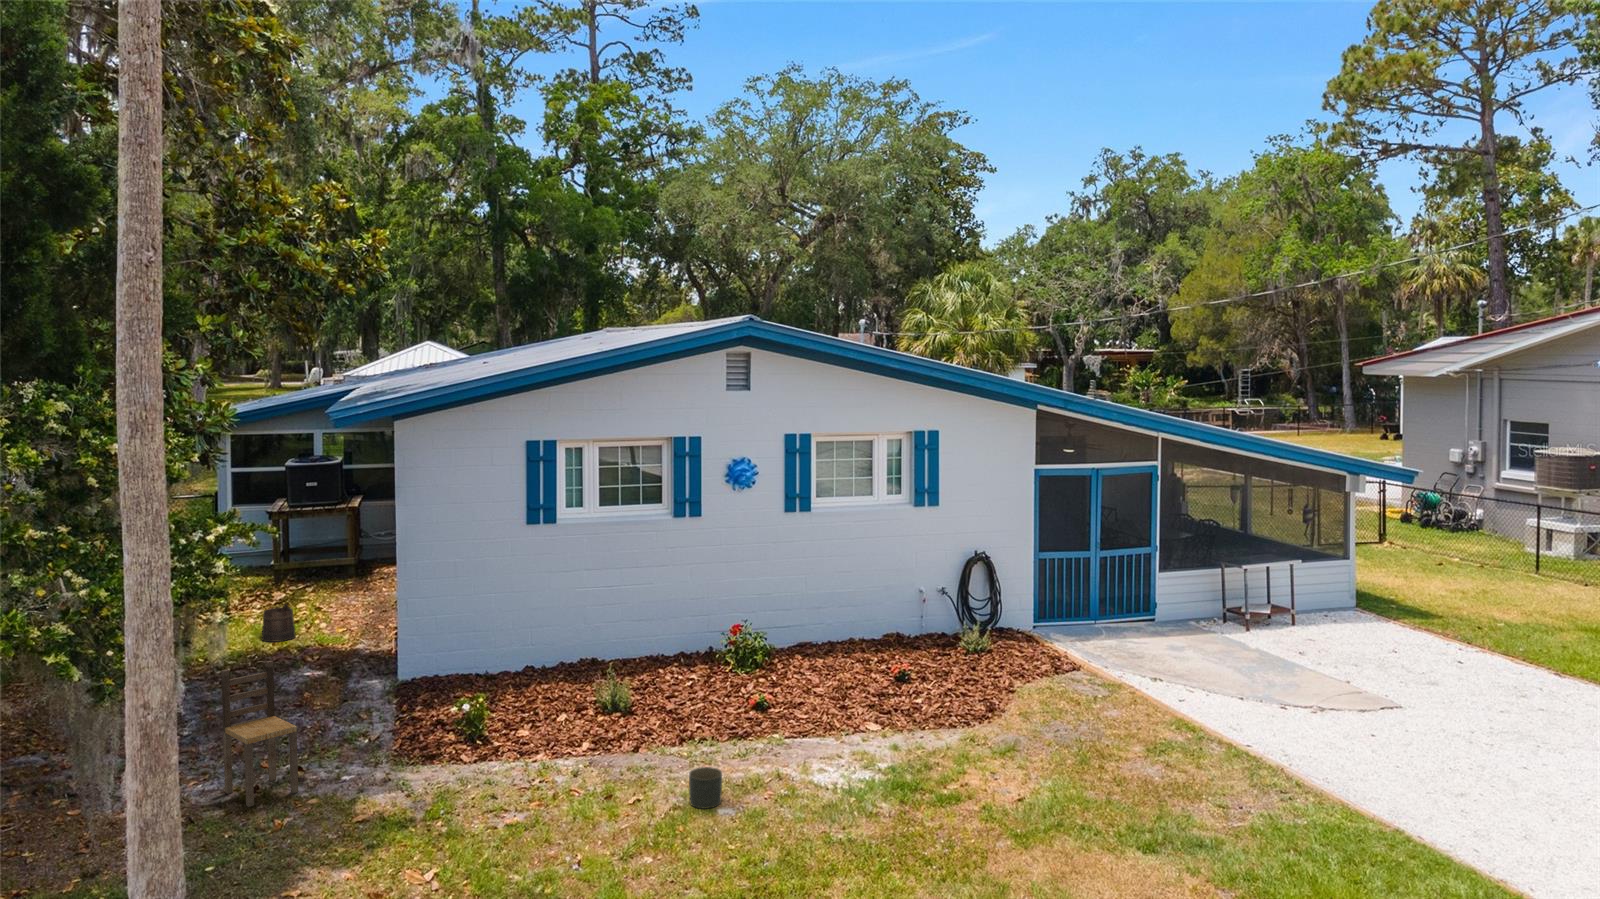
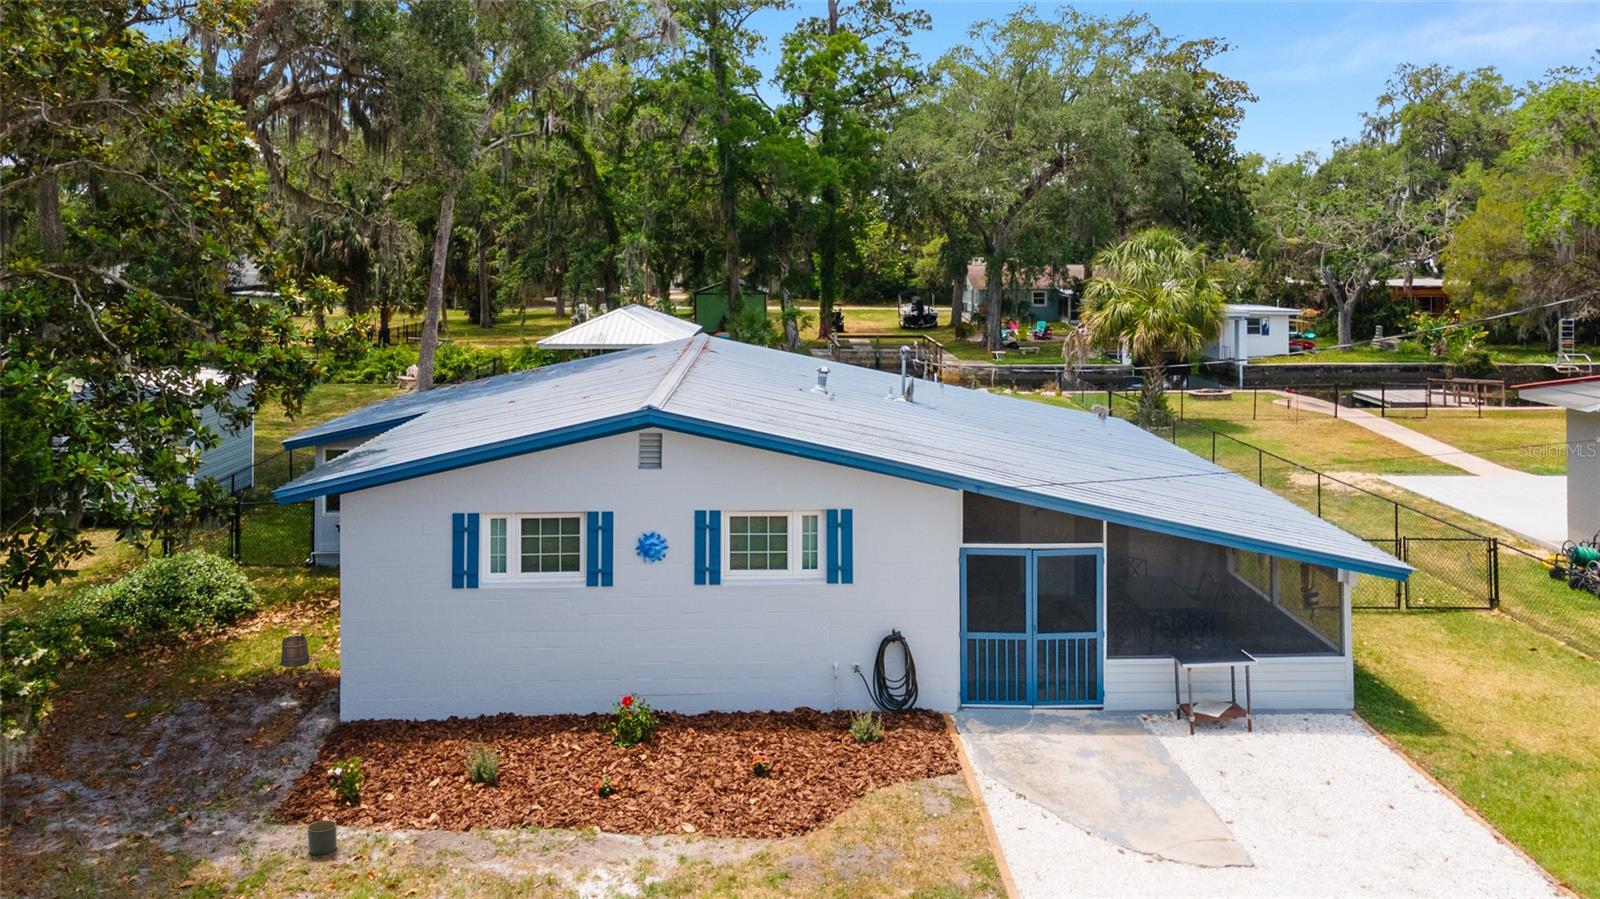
chair: present [221,661,298,807] -> none [145,708,198,820]
planter: present [689,767,722,809] -> present [307,820,337,855]

